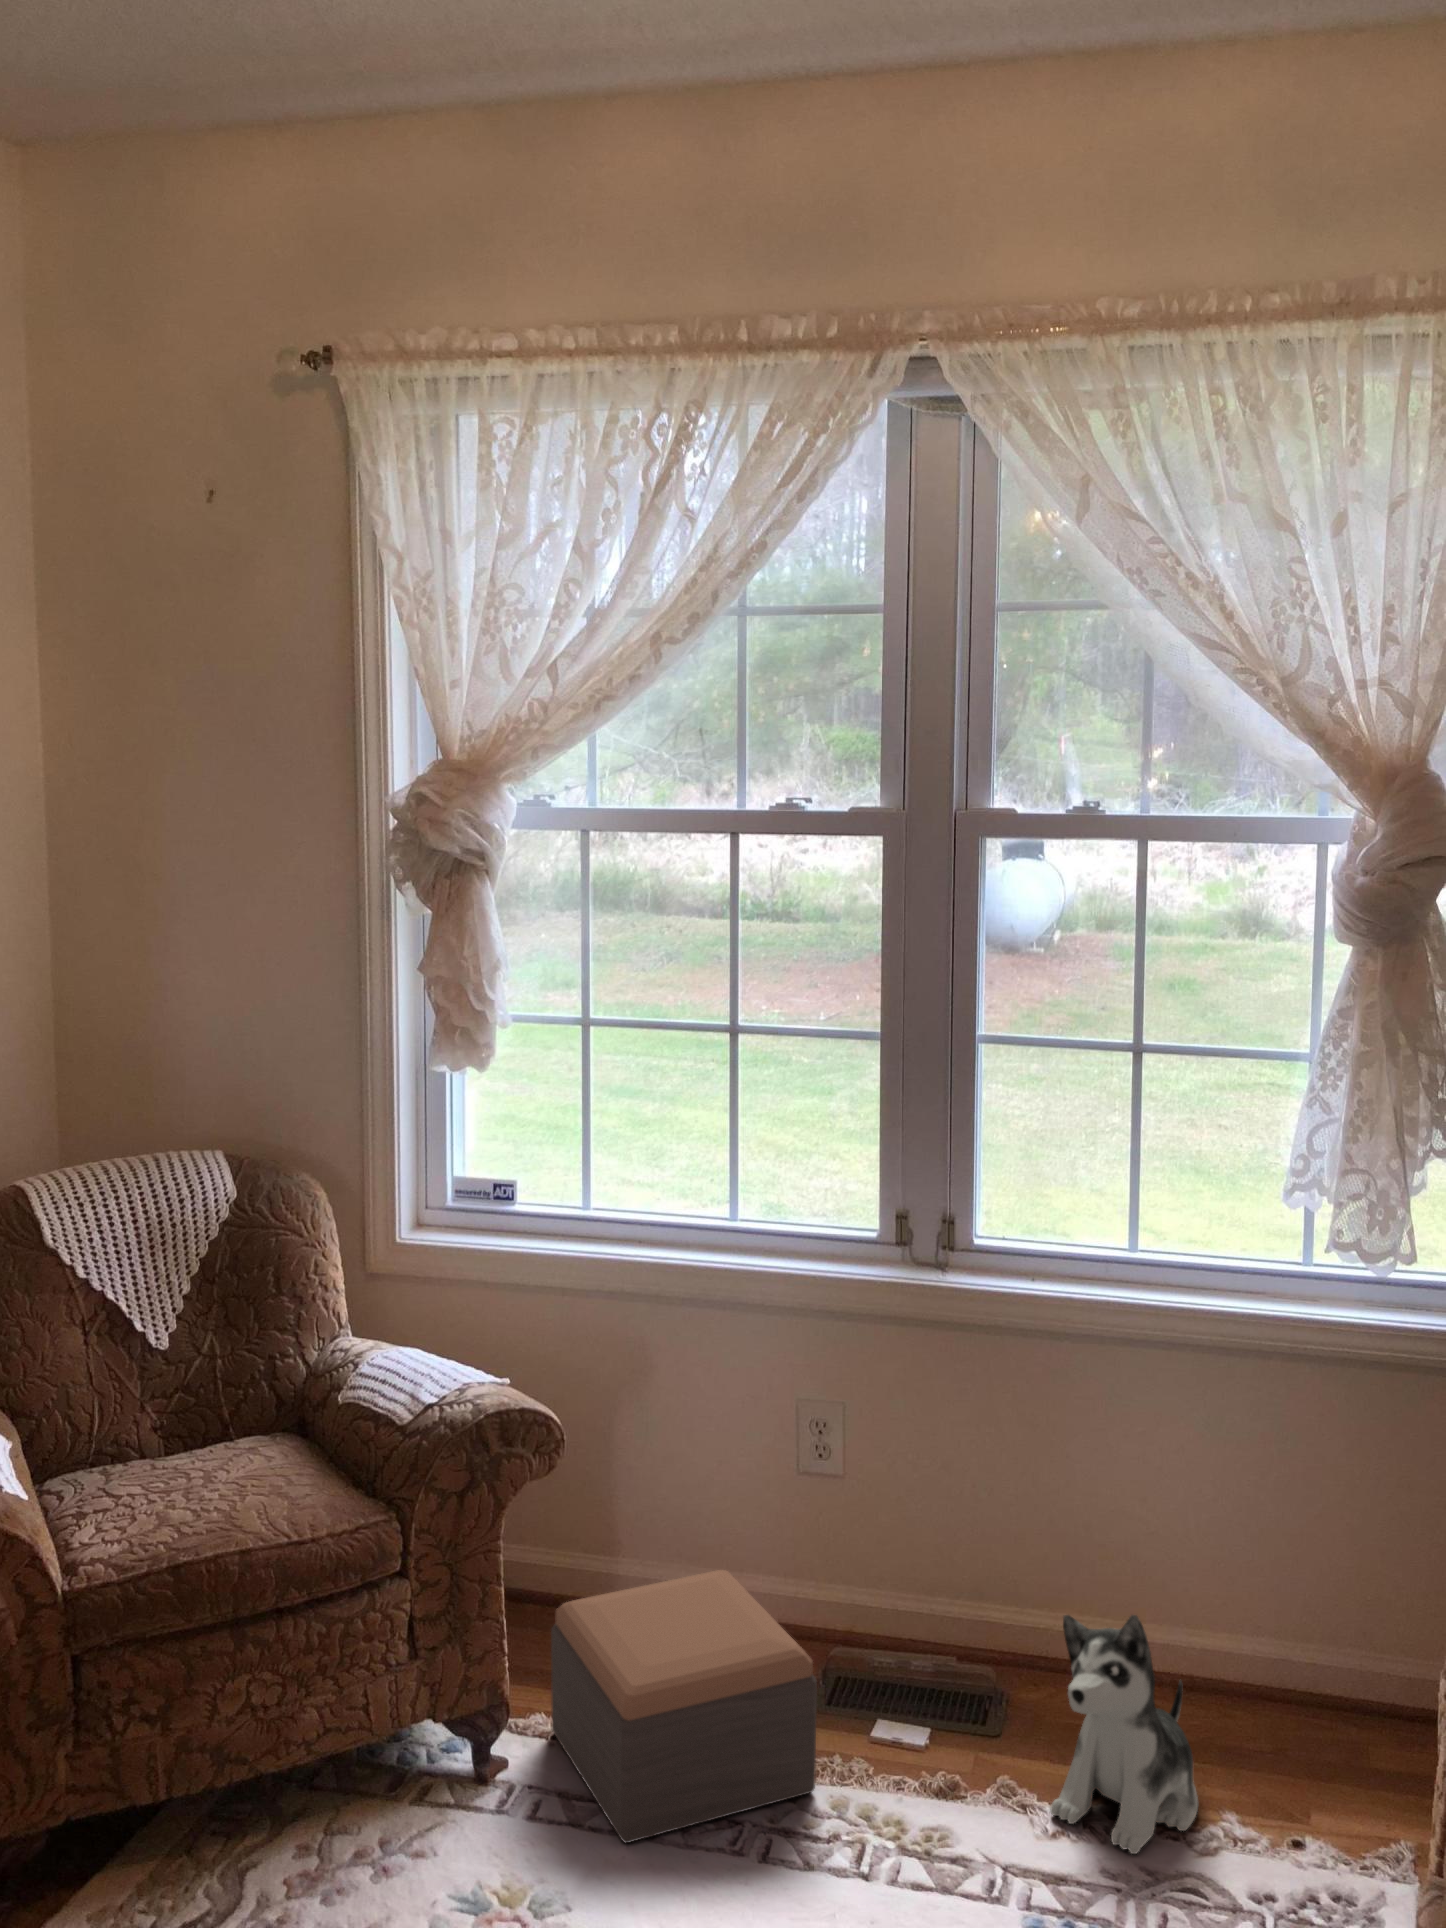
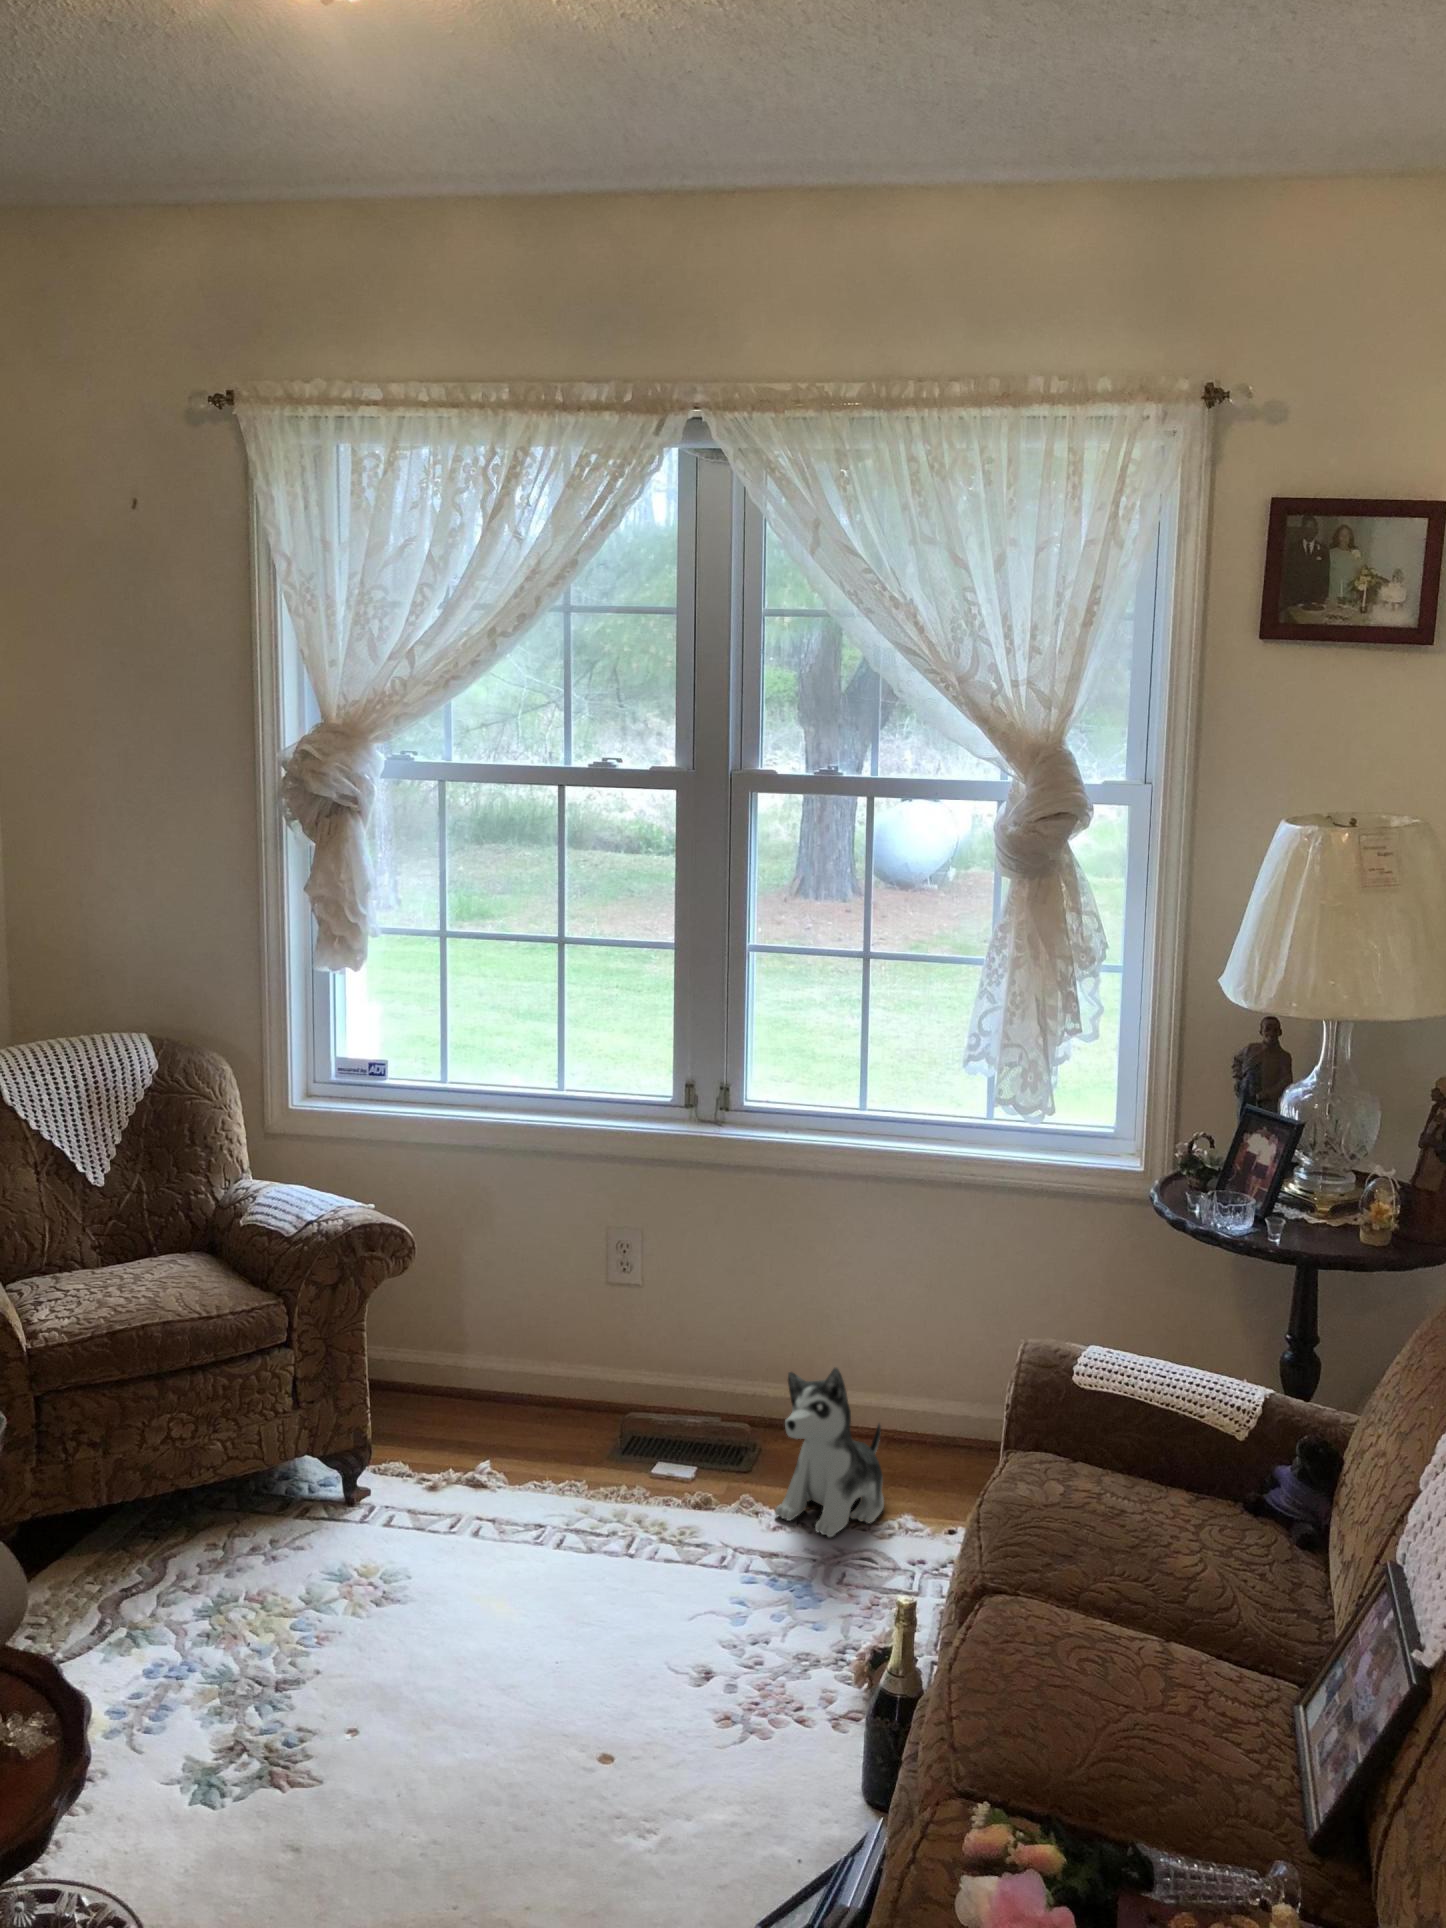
footstool: present [551,1570,817,1843] -> none [406,1351,604,1539]

